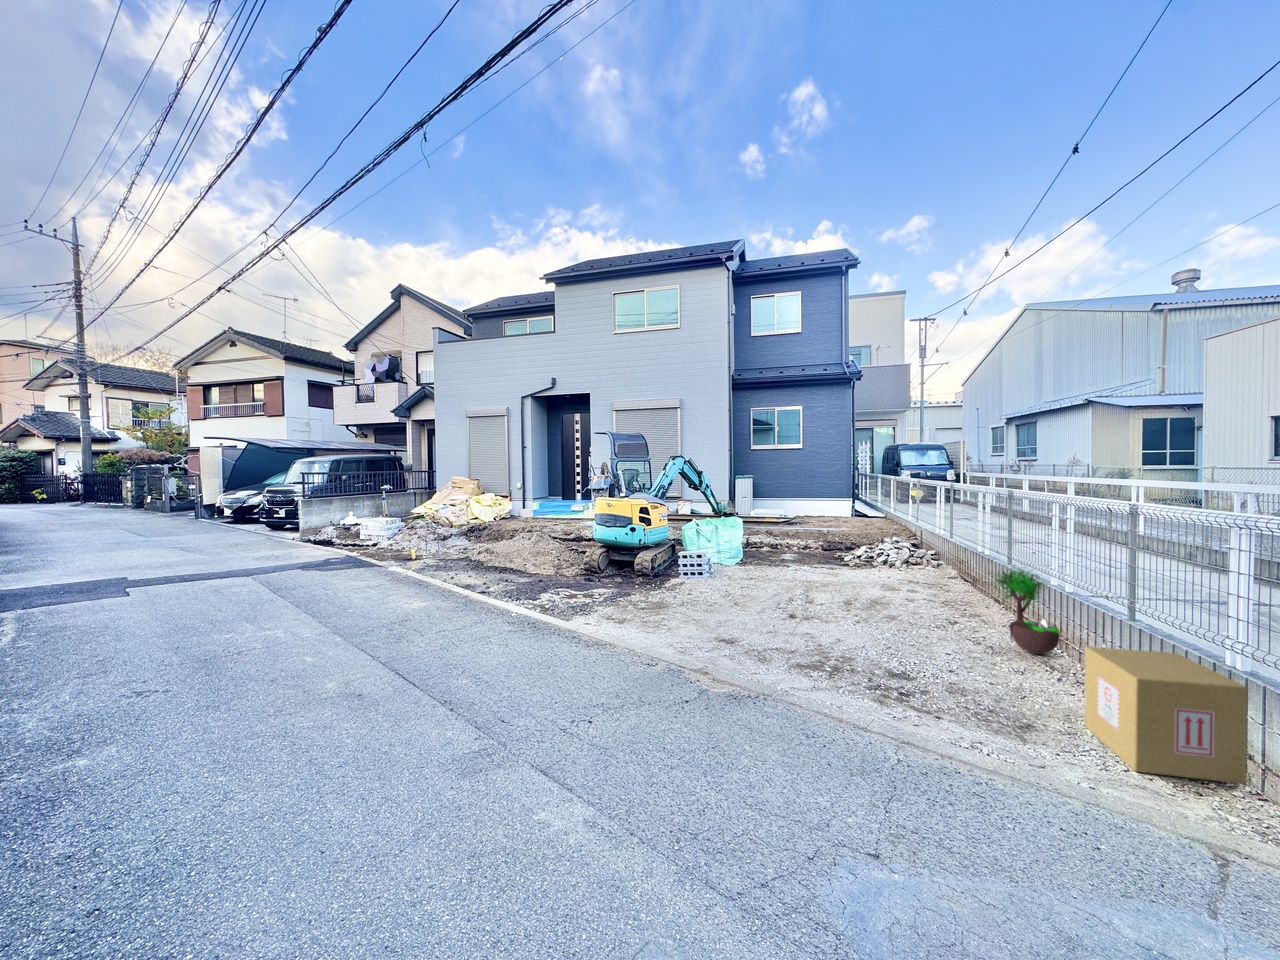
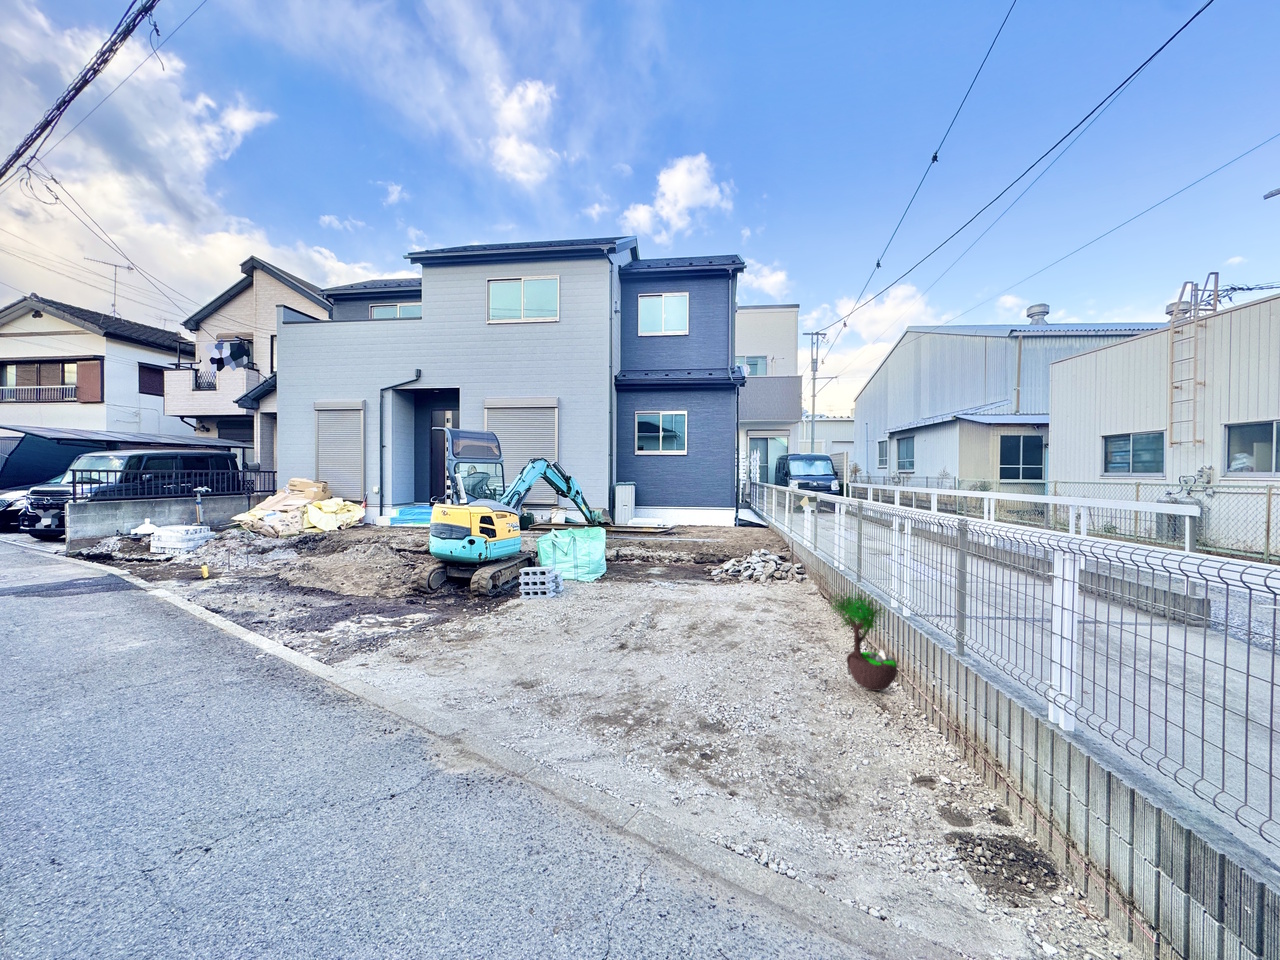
cardboard box: present [1084,647,1248,784] -> none [901,697,1069,877]

